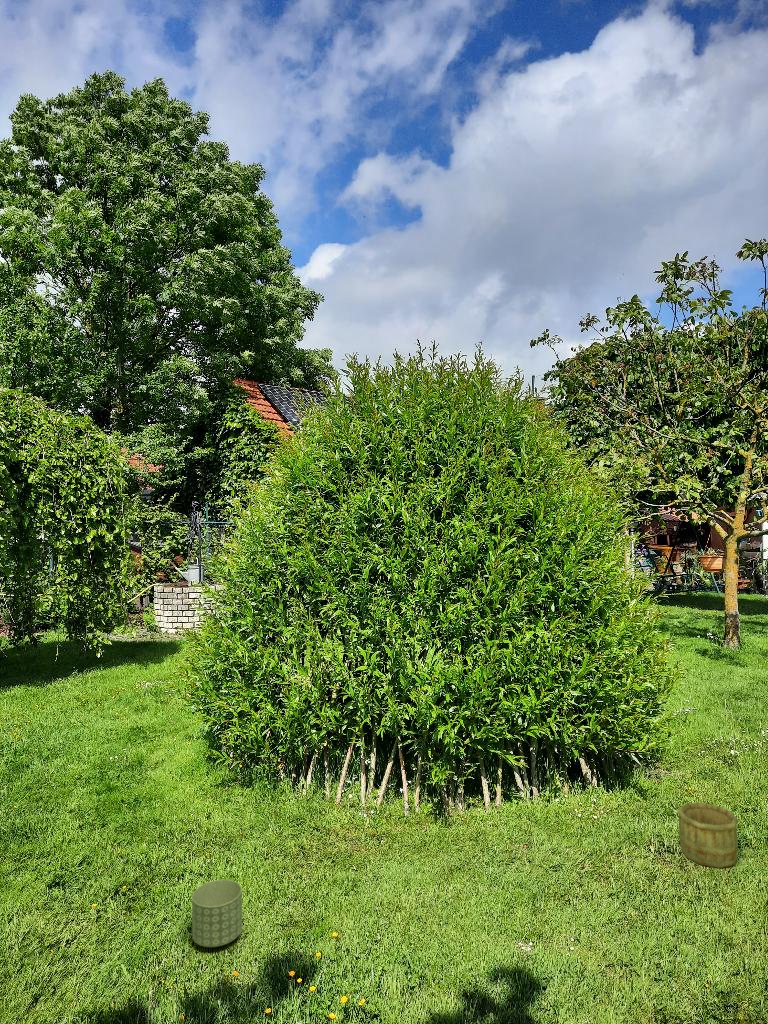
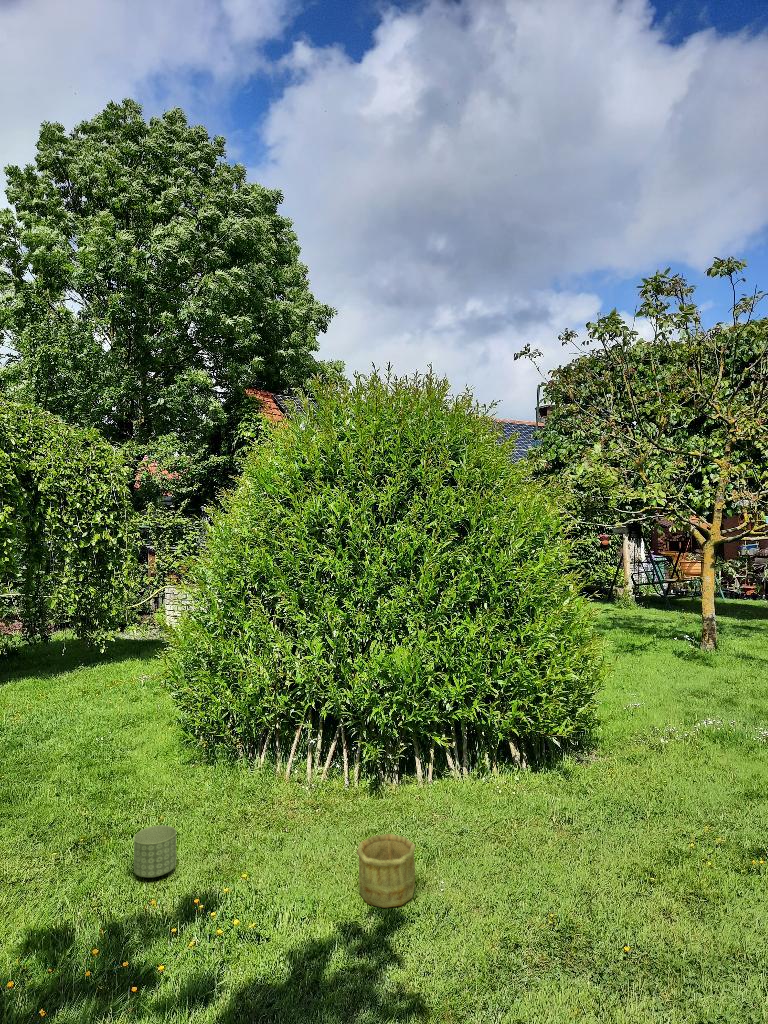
wooden bucket: present [677,802,738,868] -> present [357,834,415,908]

